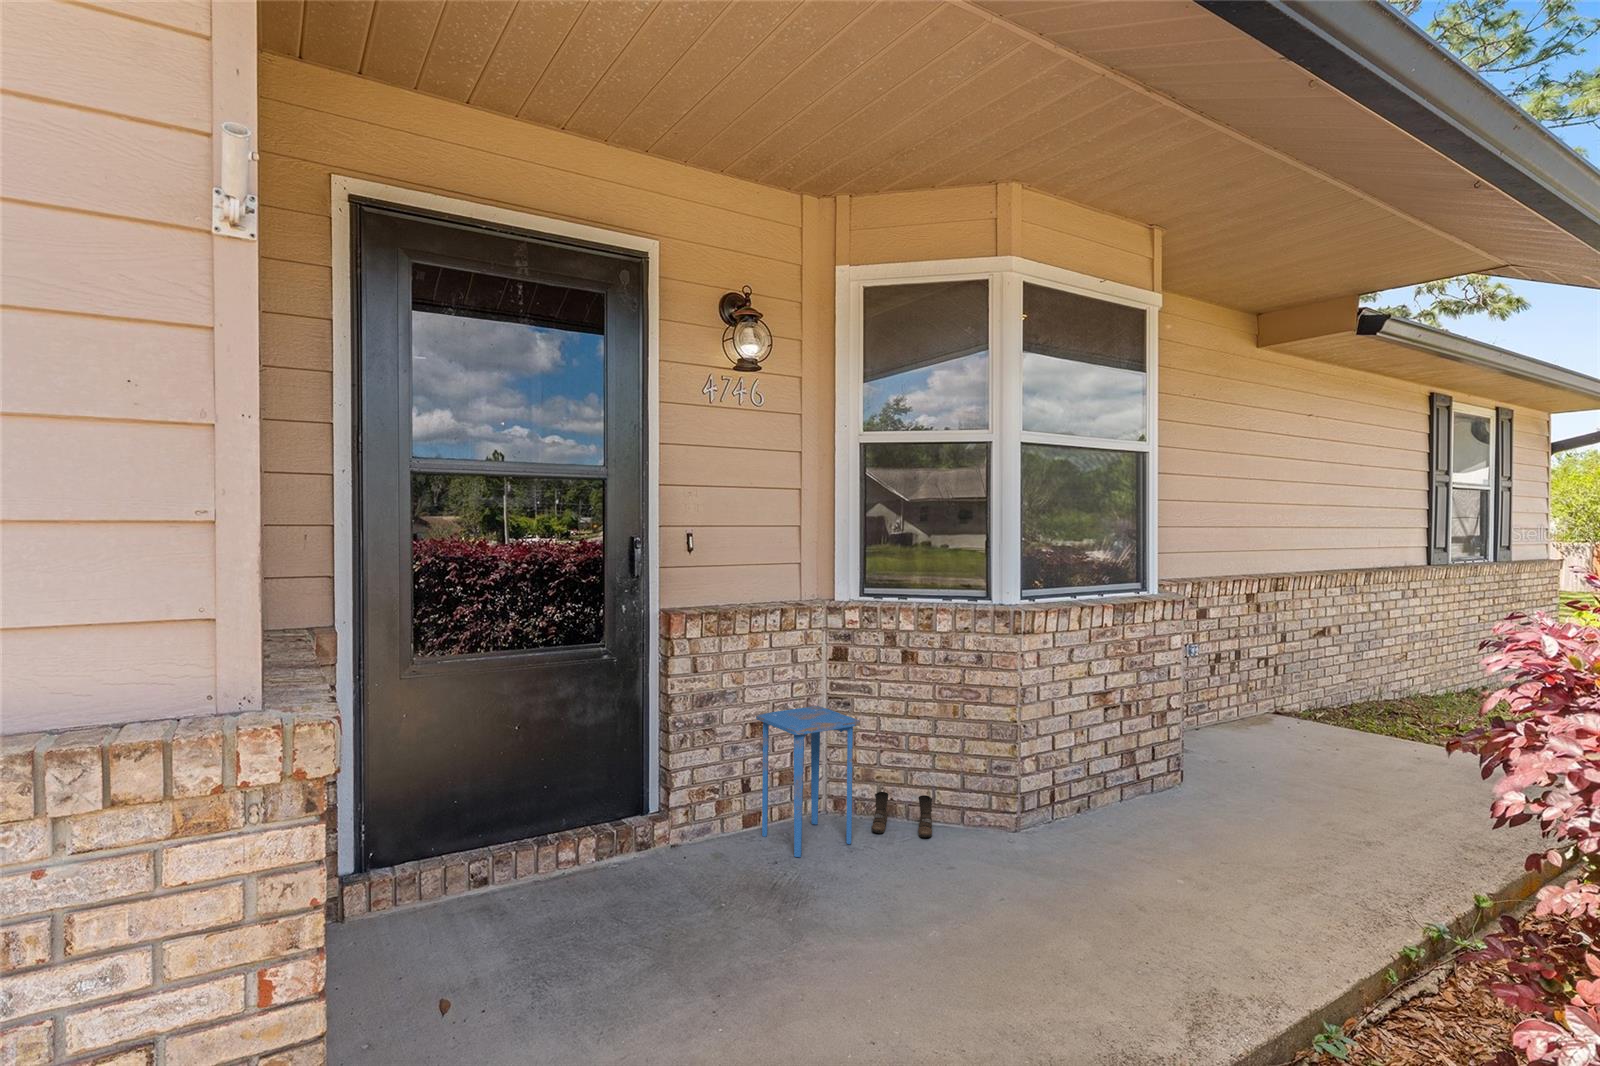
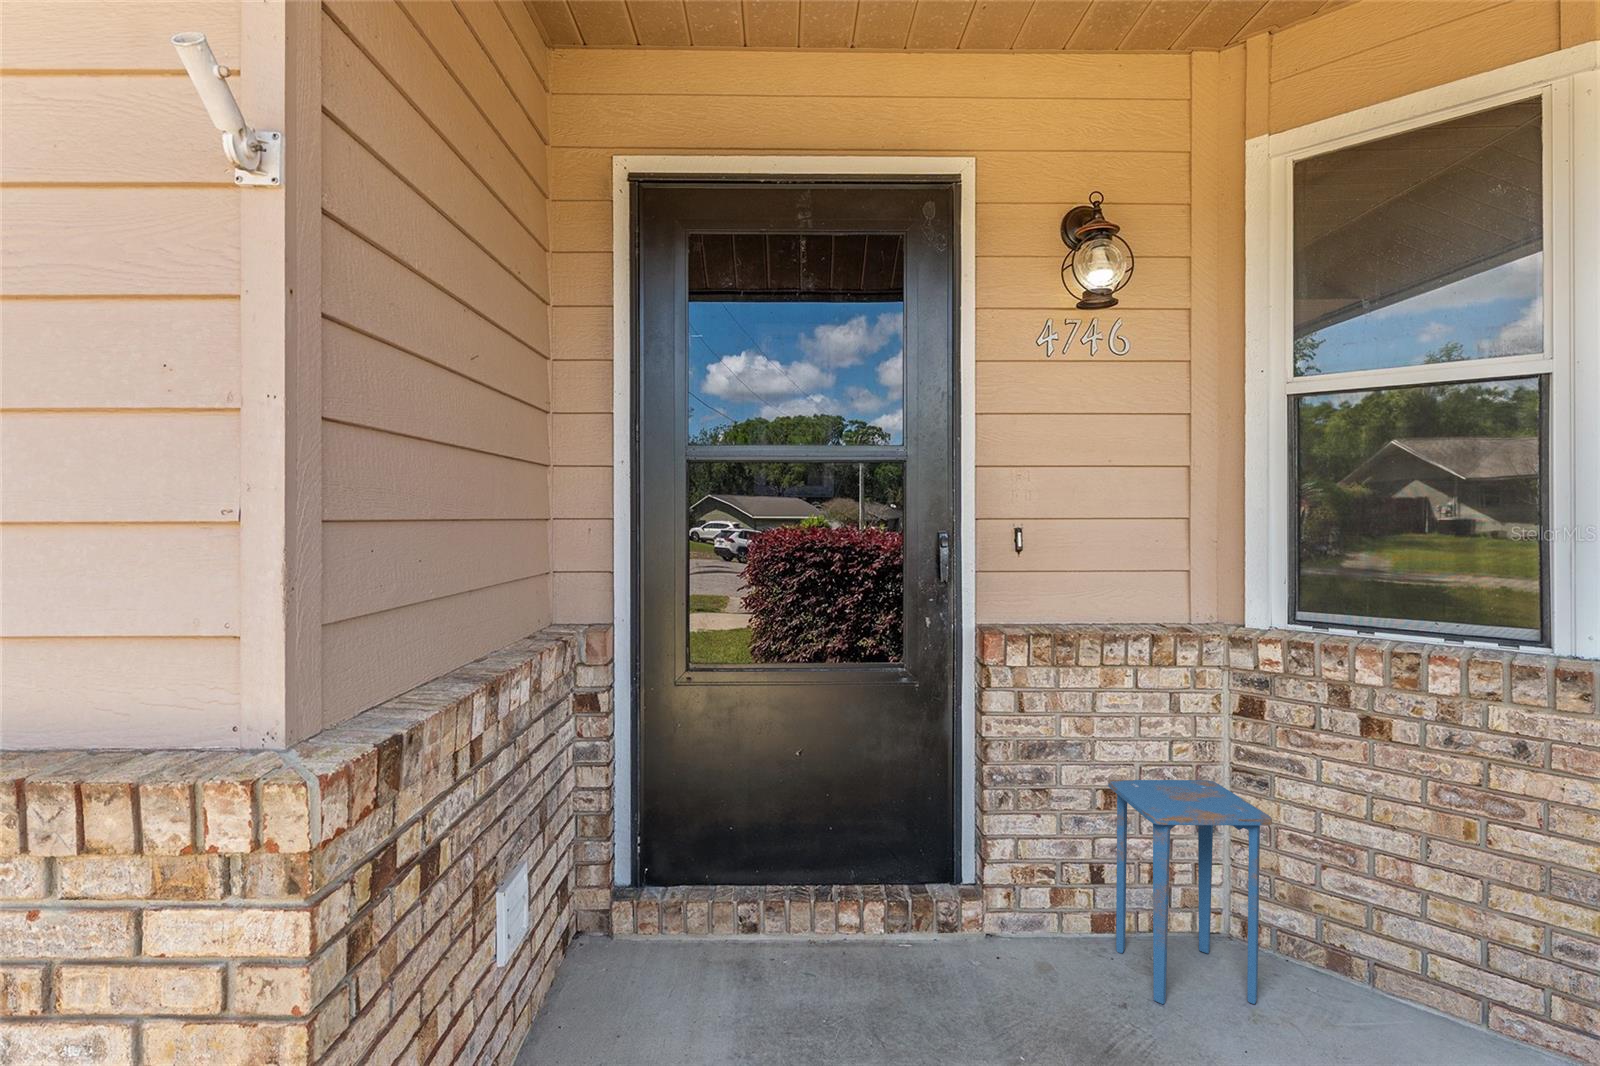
boots: present [872,792,932,837] -> none [1299,930,1418,1032]

